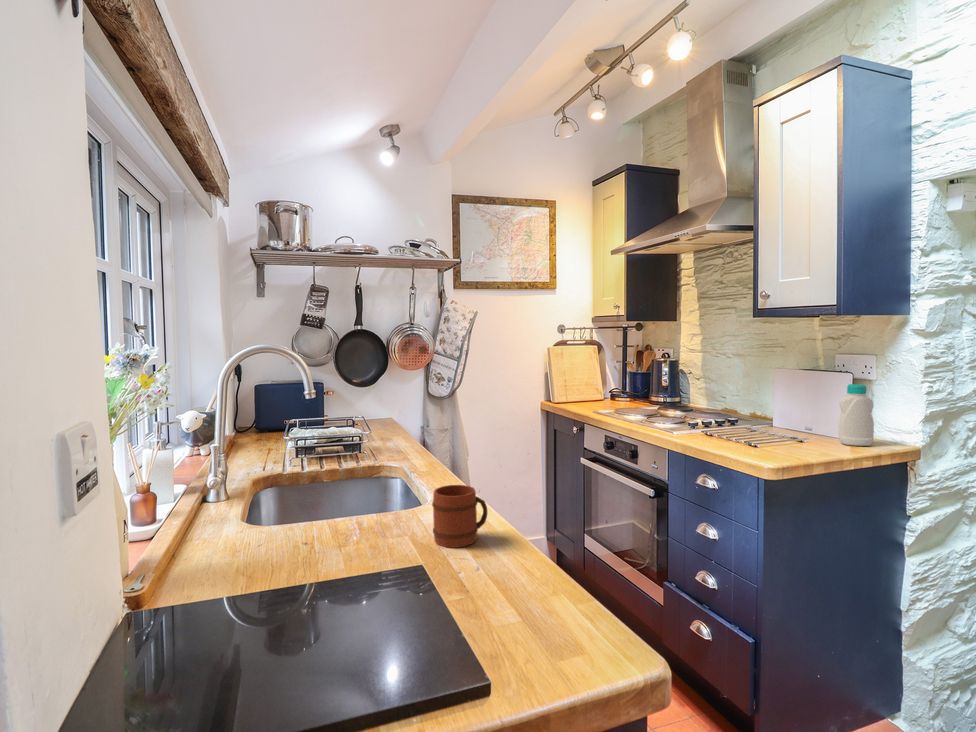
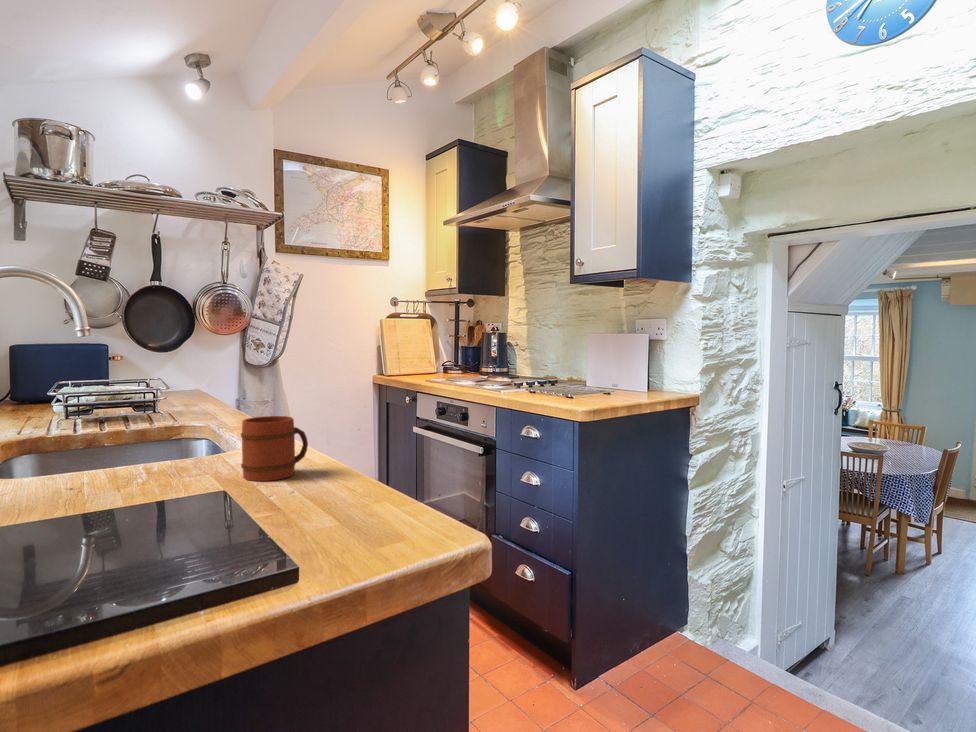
bottle: present [838,384,874,446] -> none [639,342,666,395]

